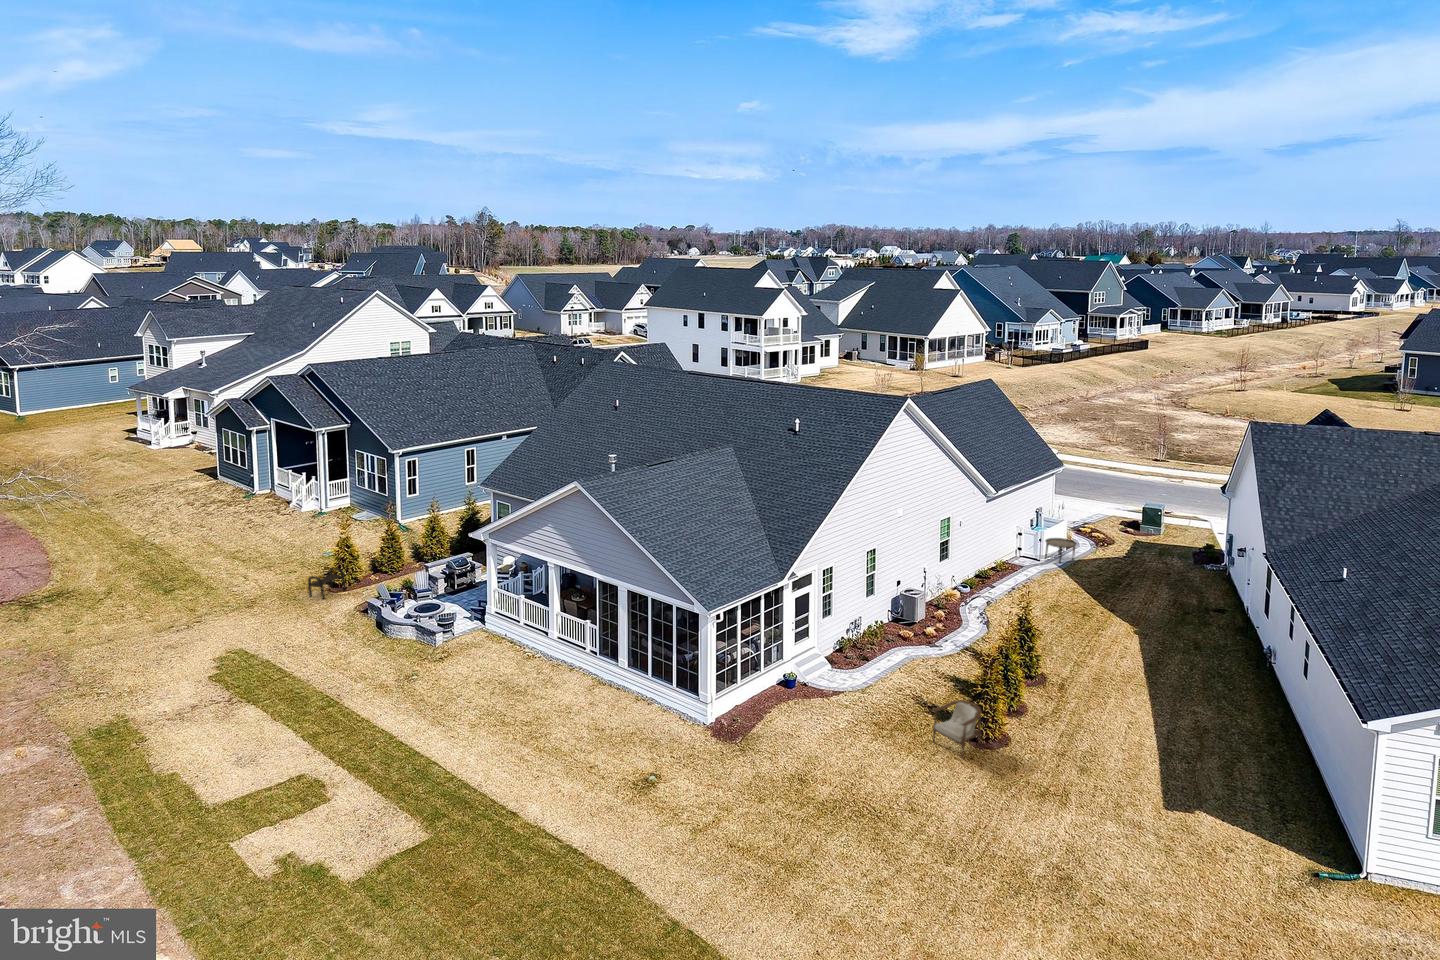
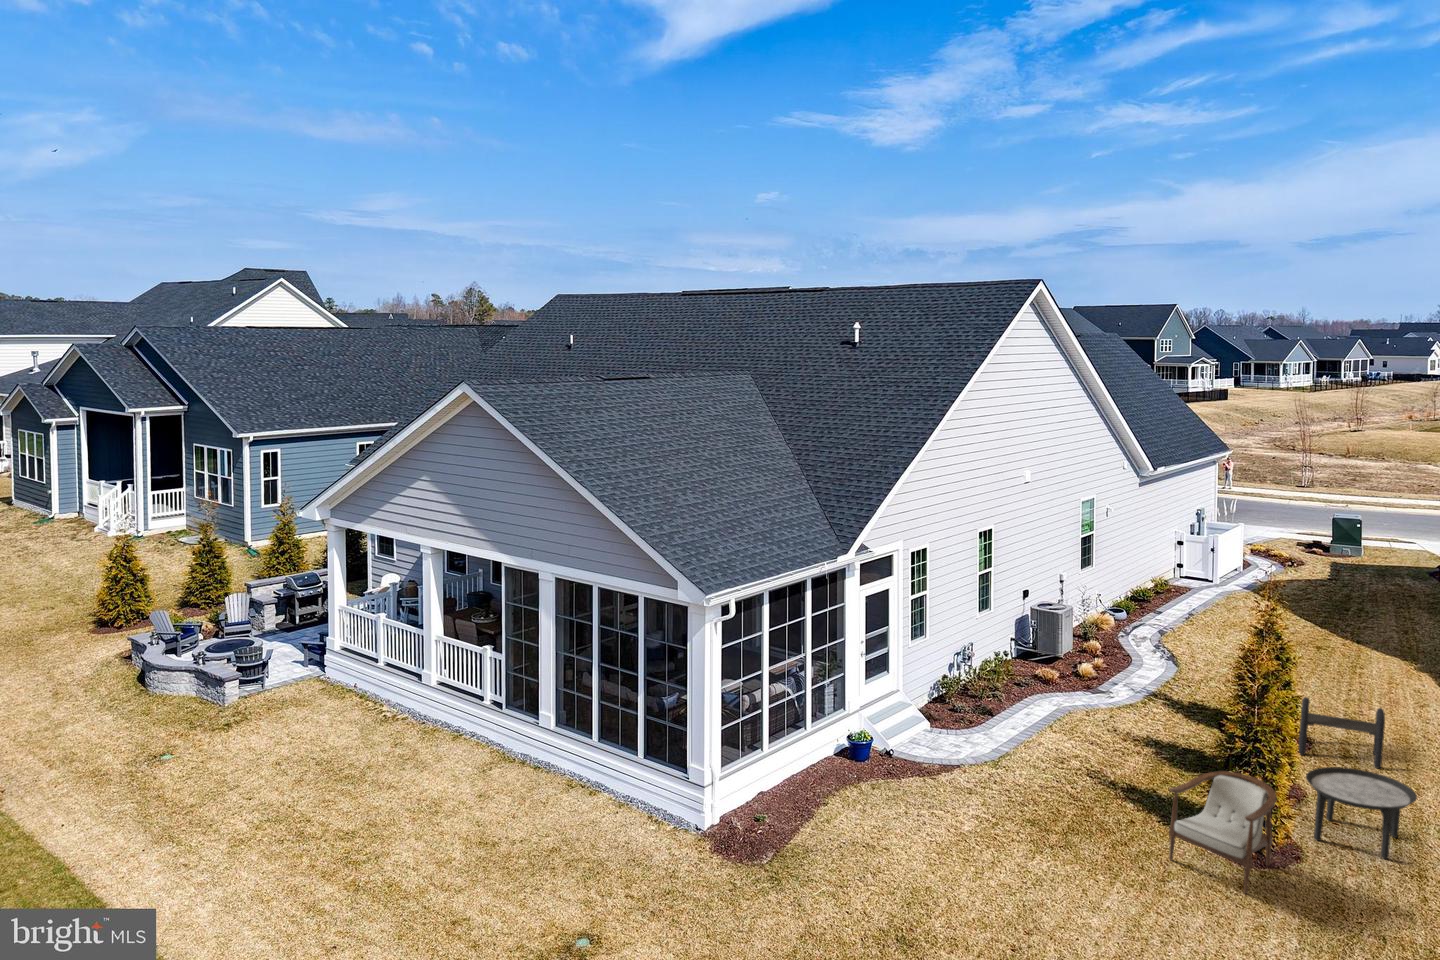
round table: present [1045,538,1077,562] -> present [1306,767,1417,859]
bench: present [308,568,346,599] -> present [1298,697,1385,769]

